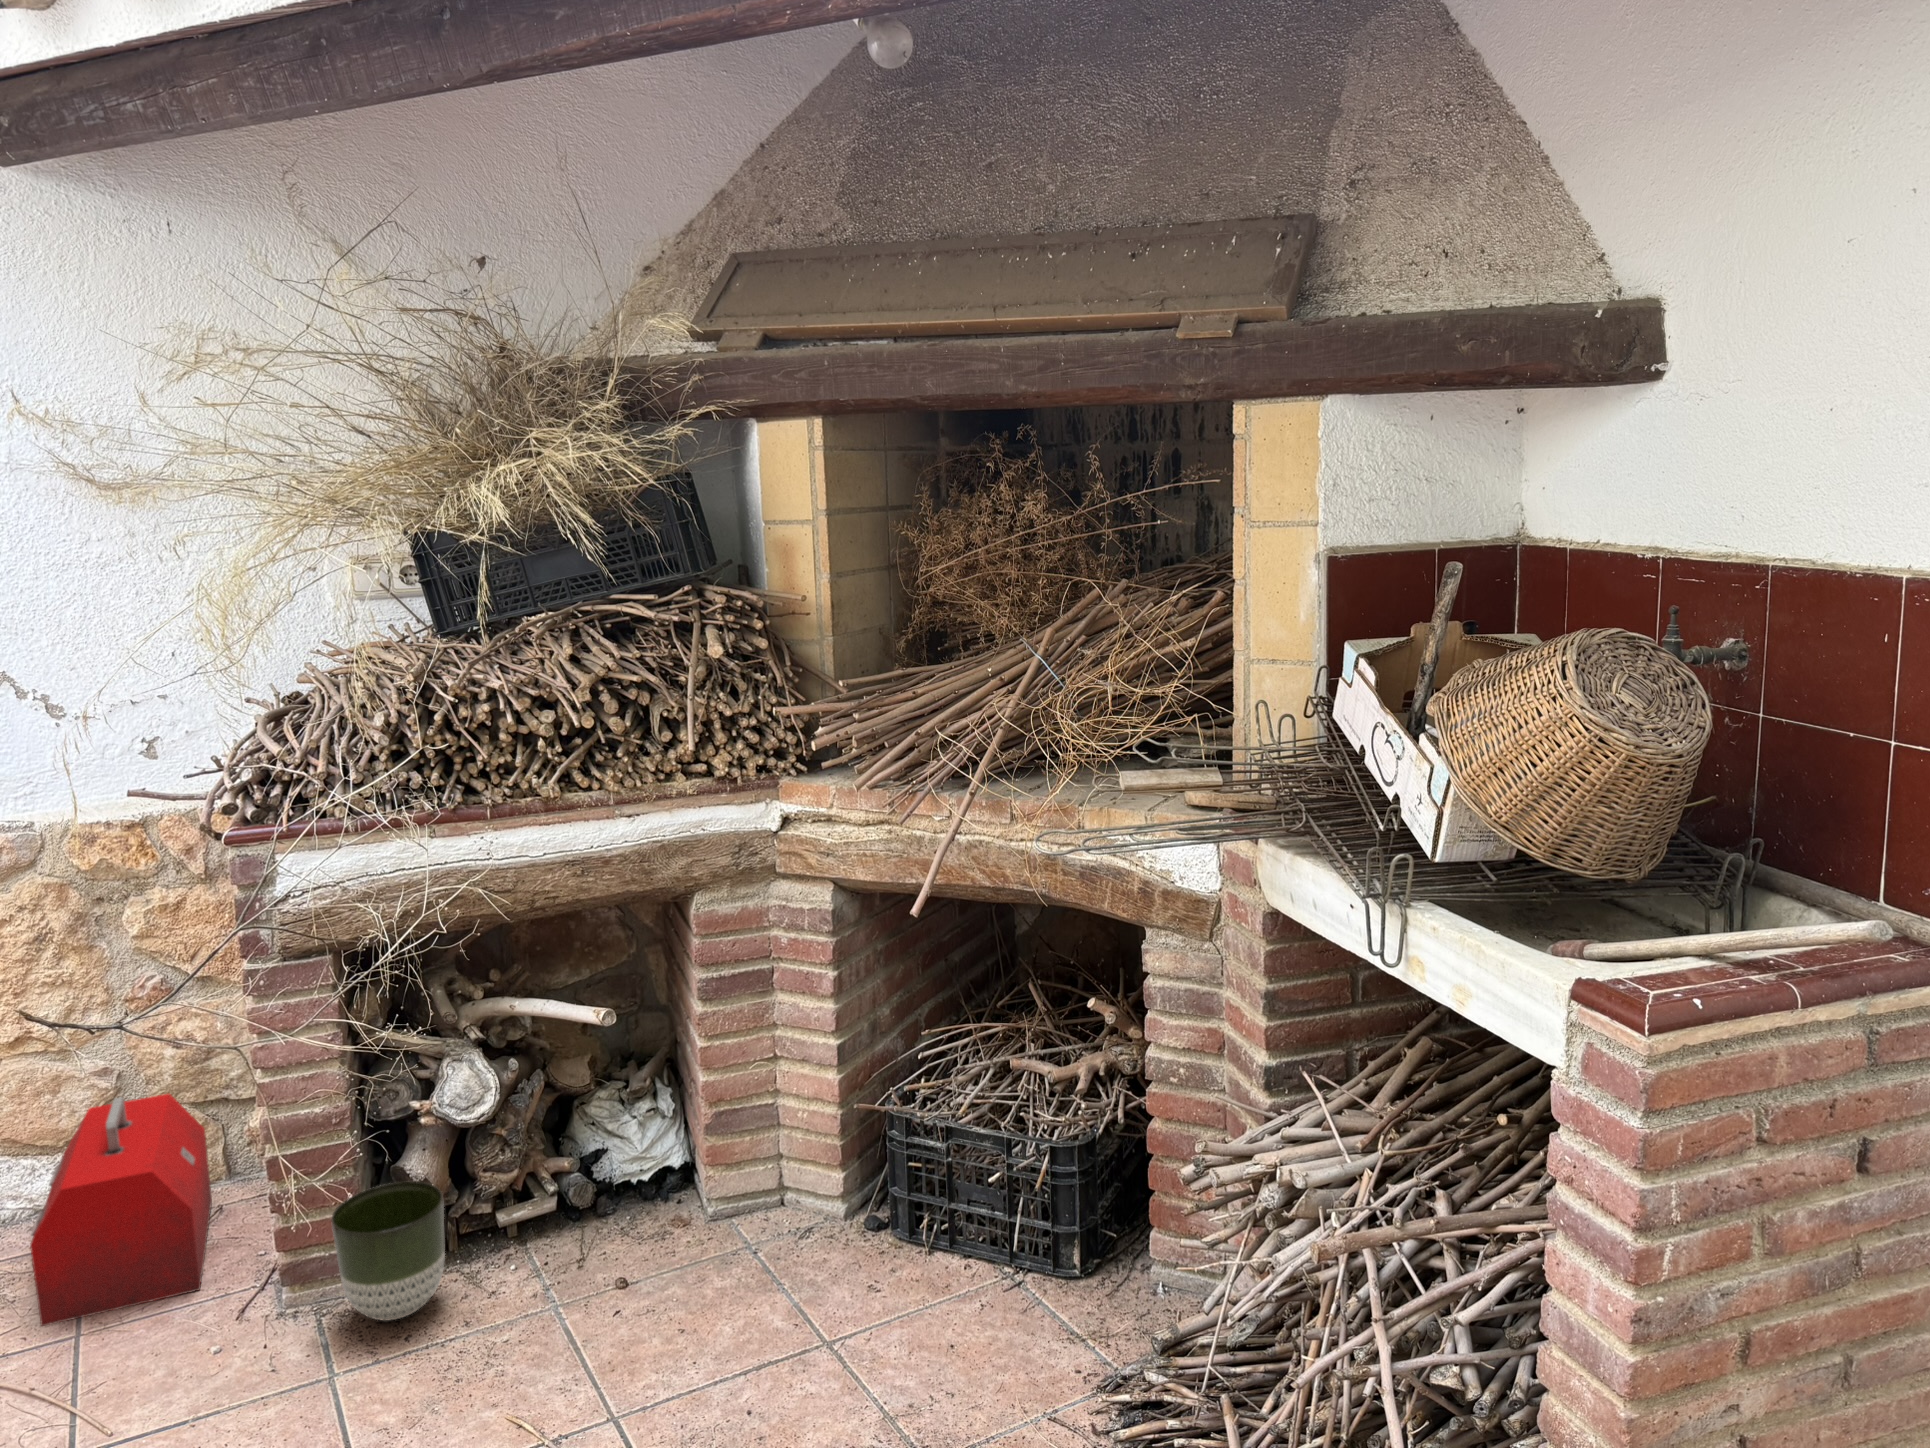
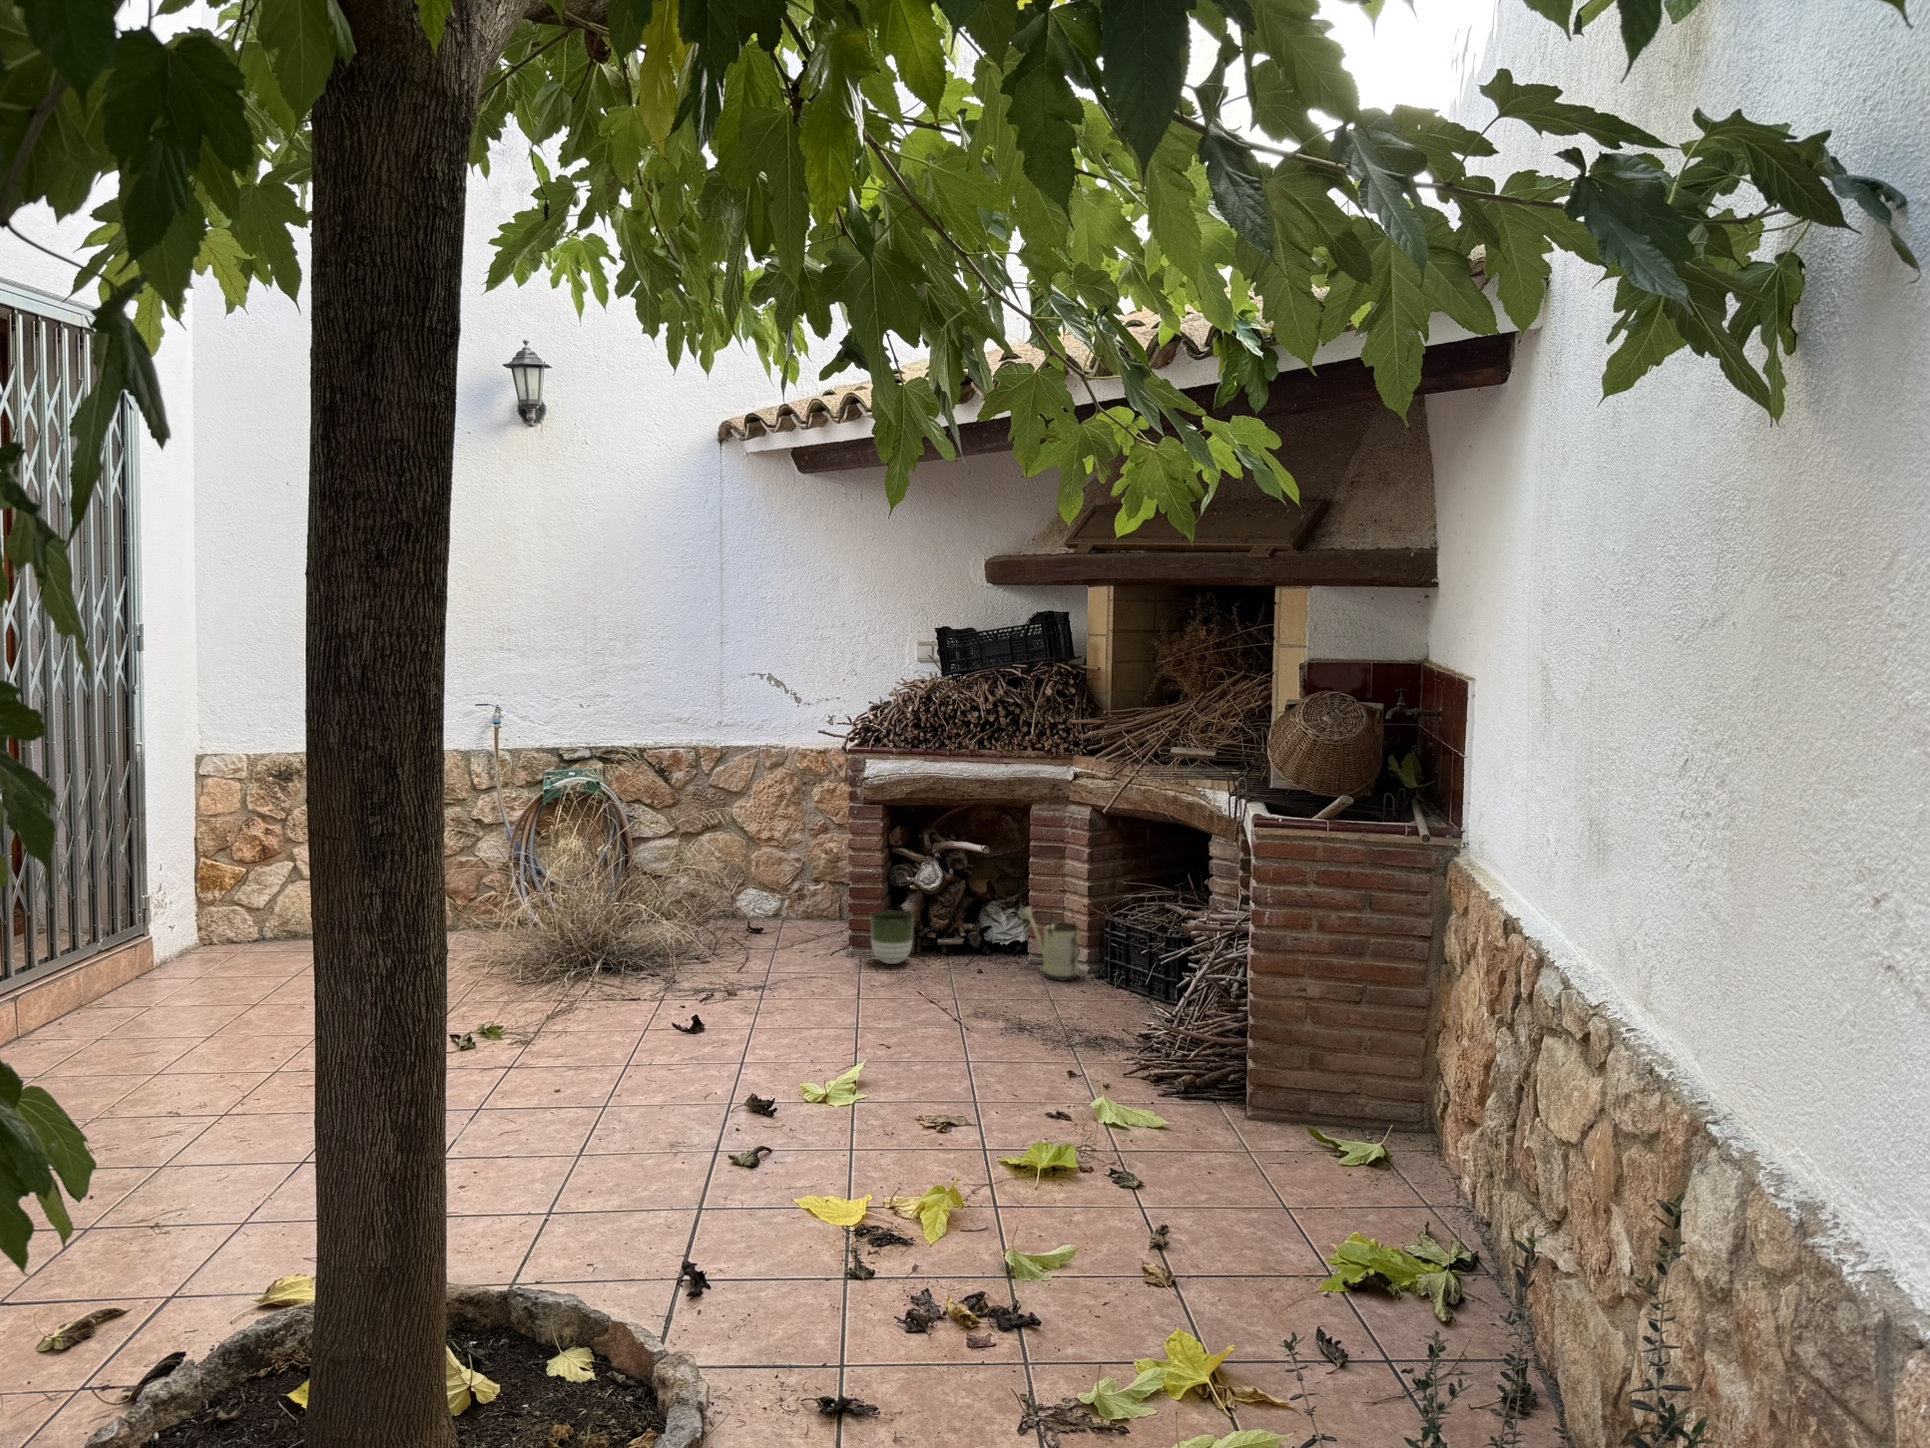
toolbox: present [30,1094,212,1326] -> none [765,865,832,946]
watering can: none [682,1097,840,1263] -> present [1018,906,1080,980]

